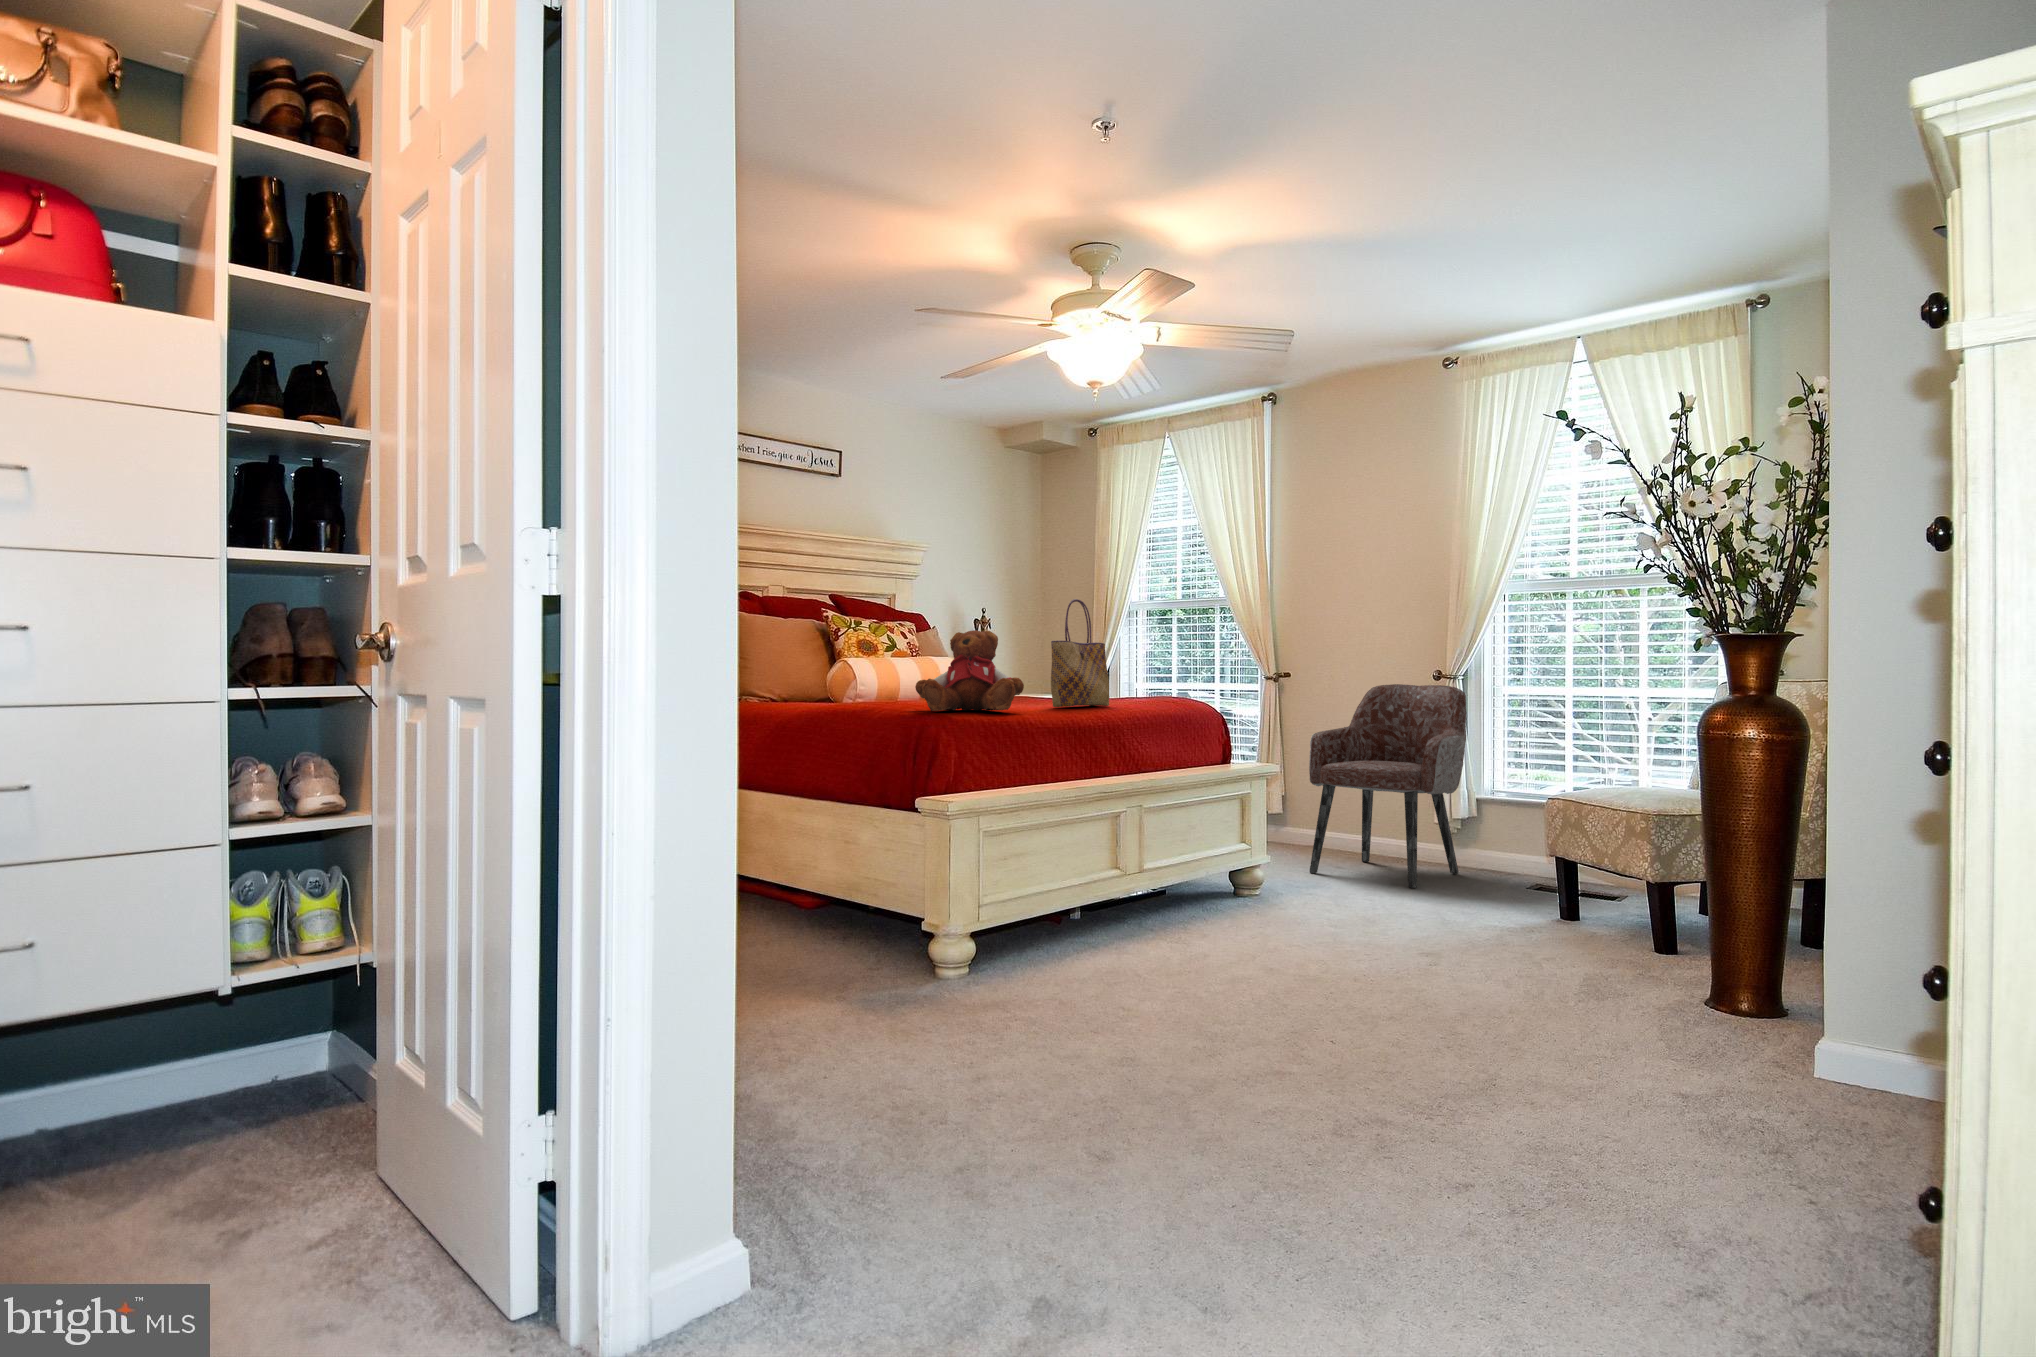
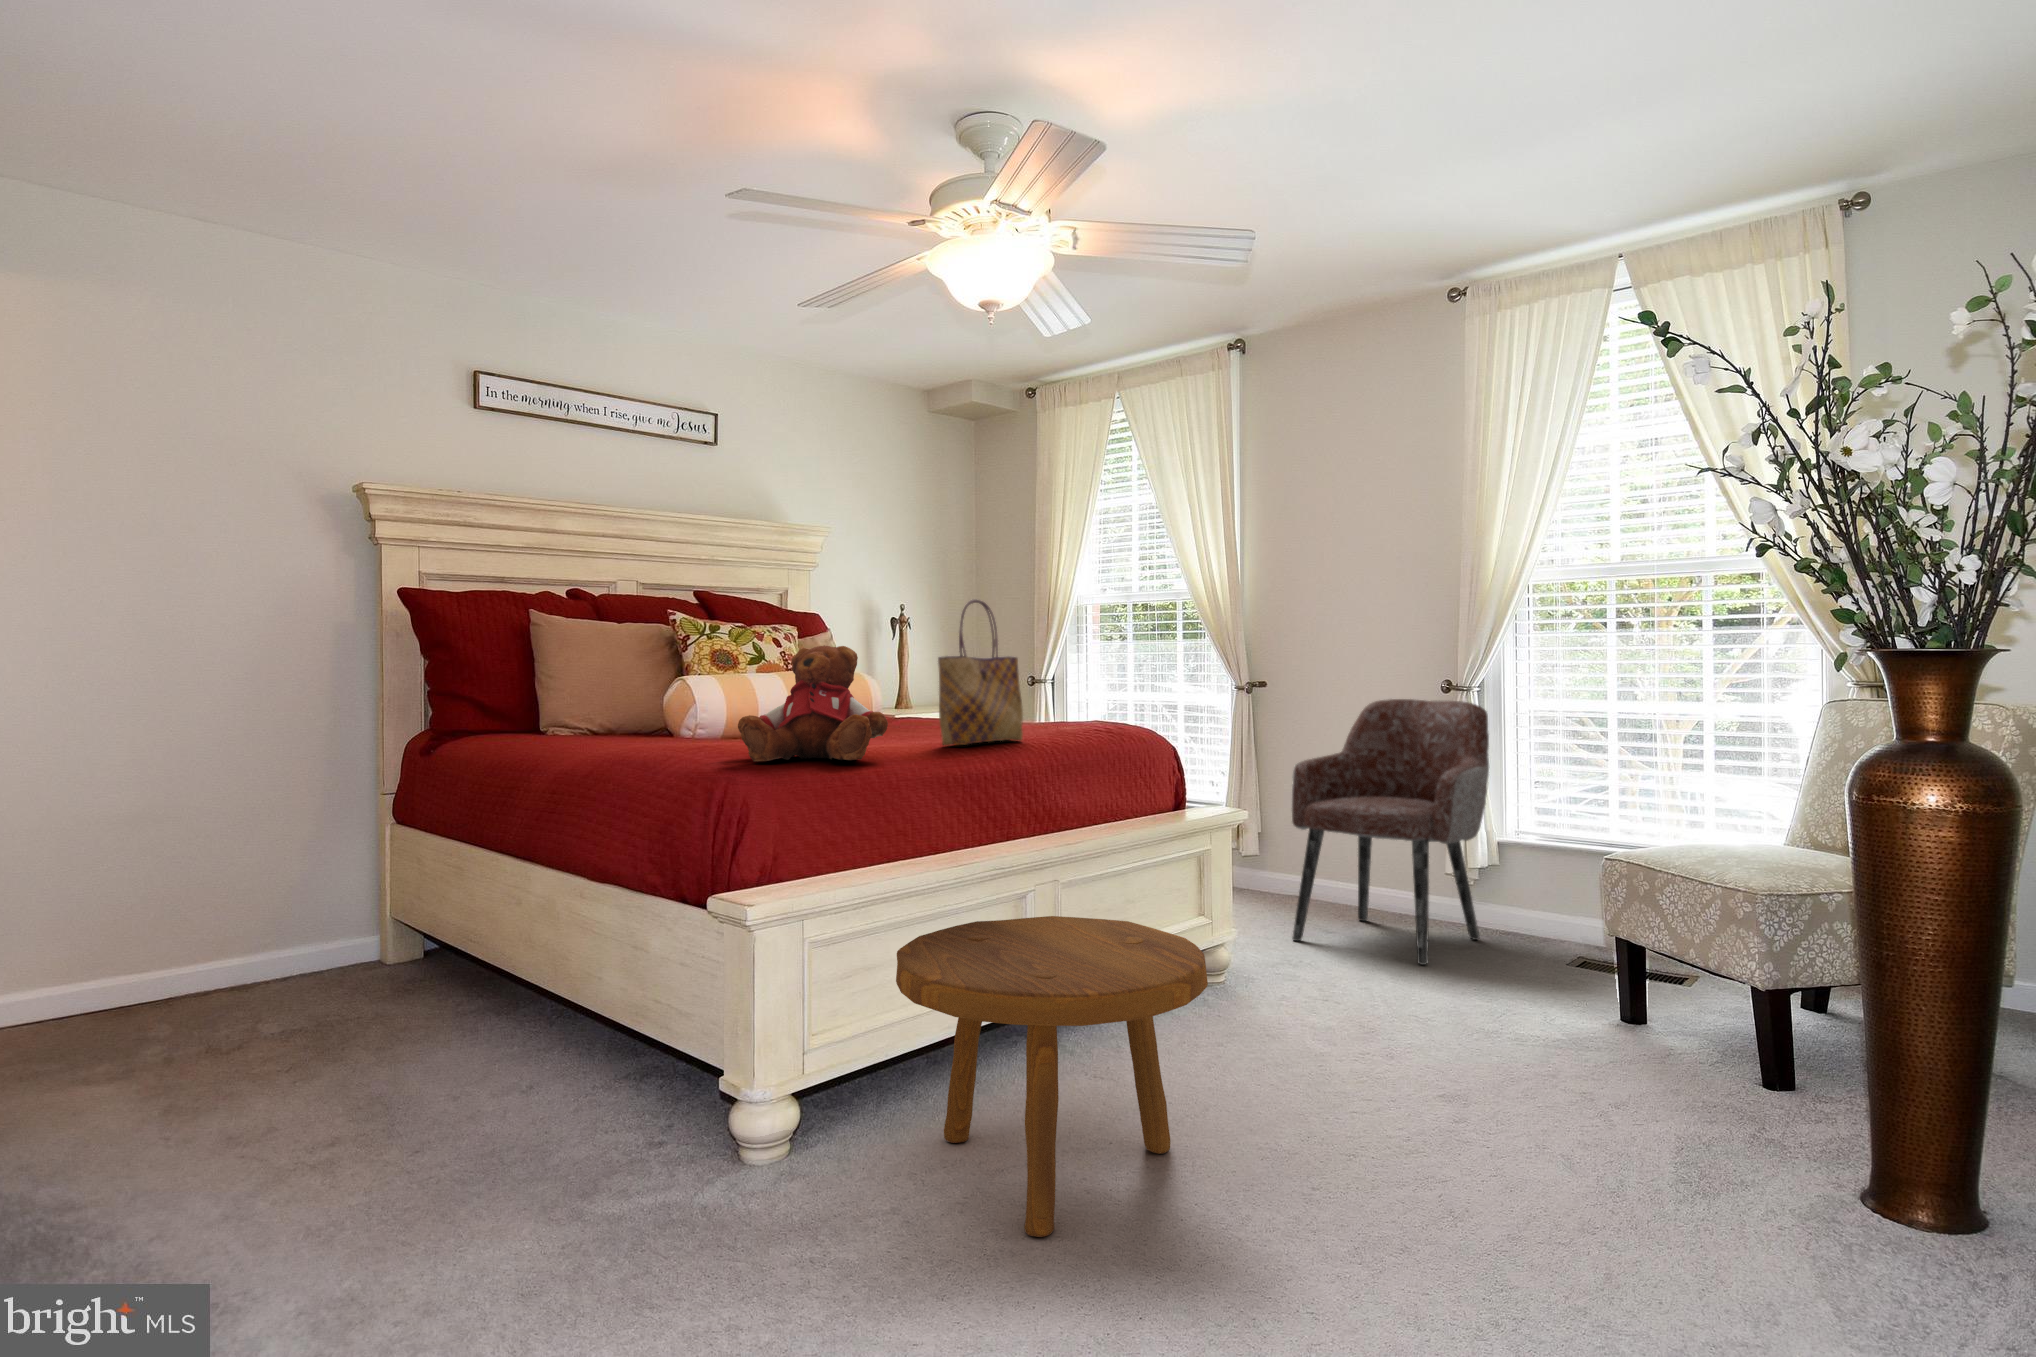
footstool: none [1046,821,1261,1013] -> present [896,916,1208,1237]

